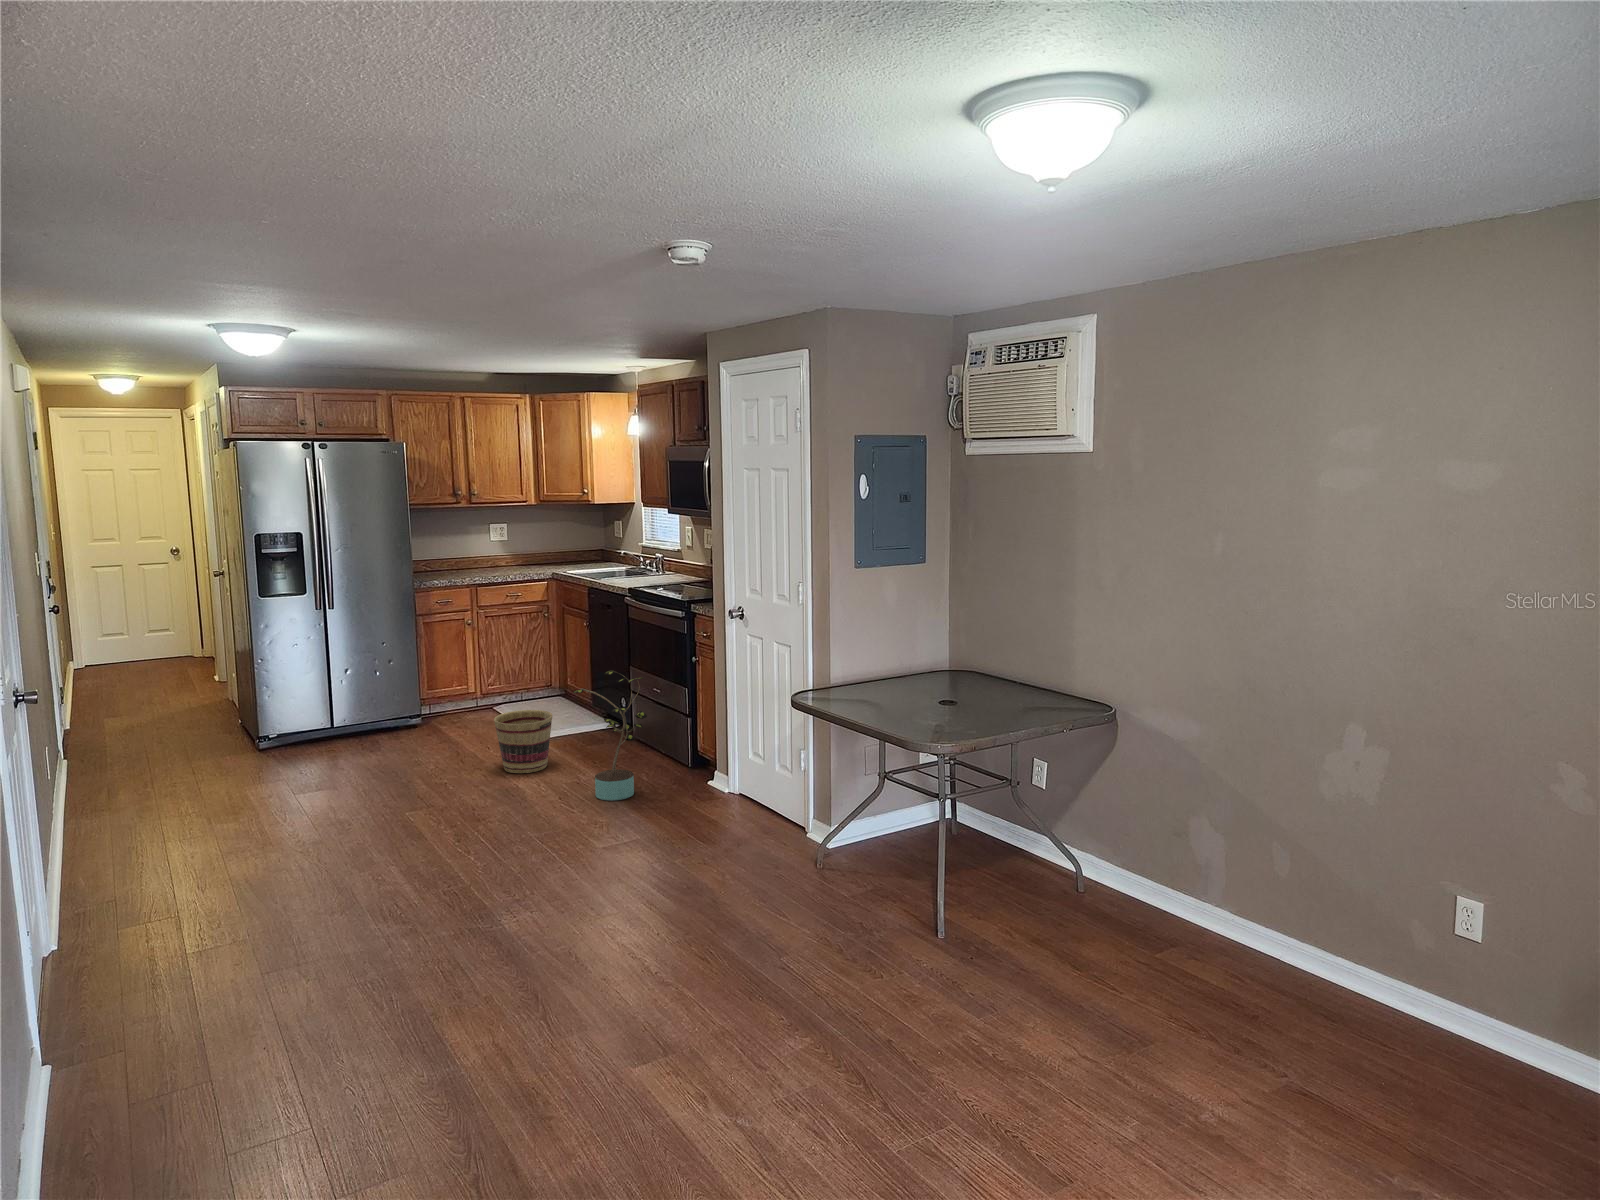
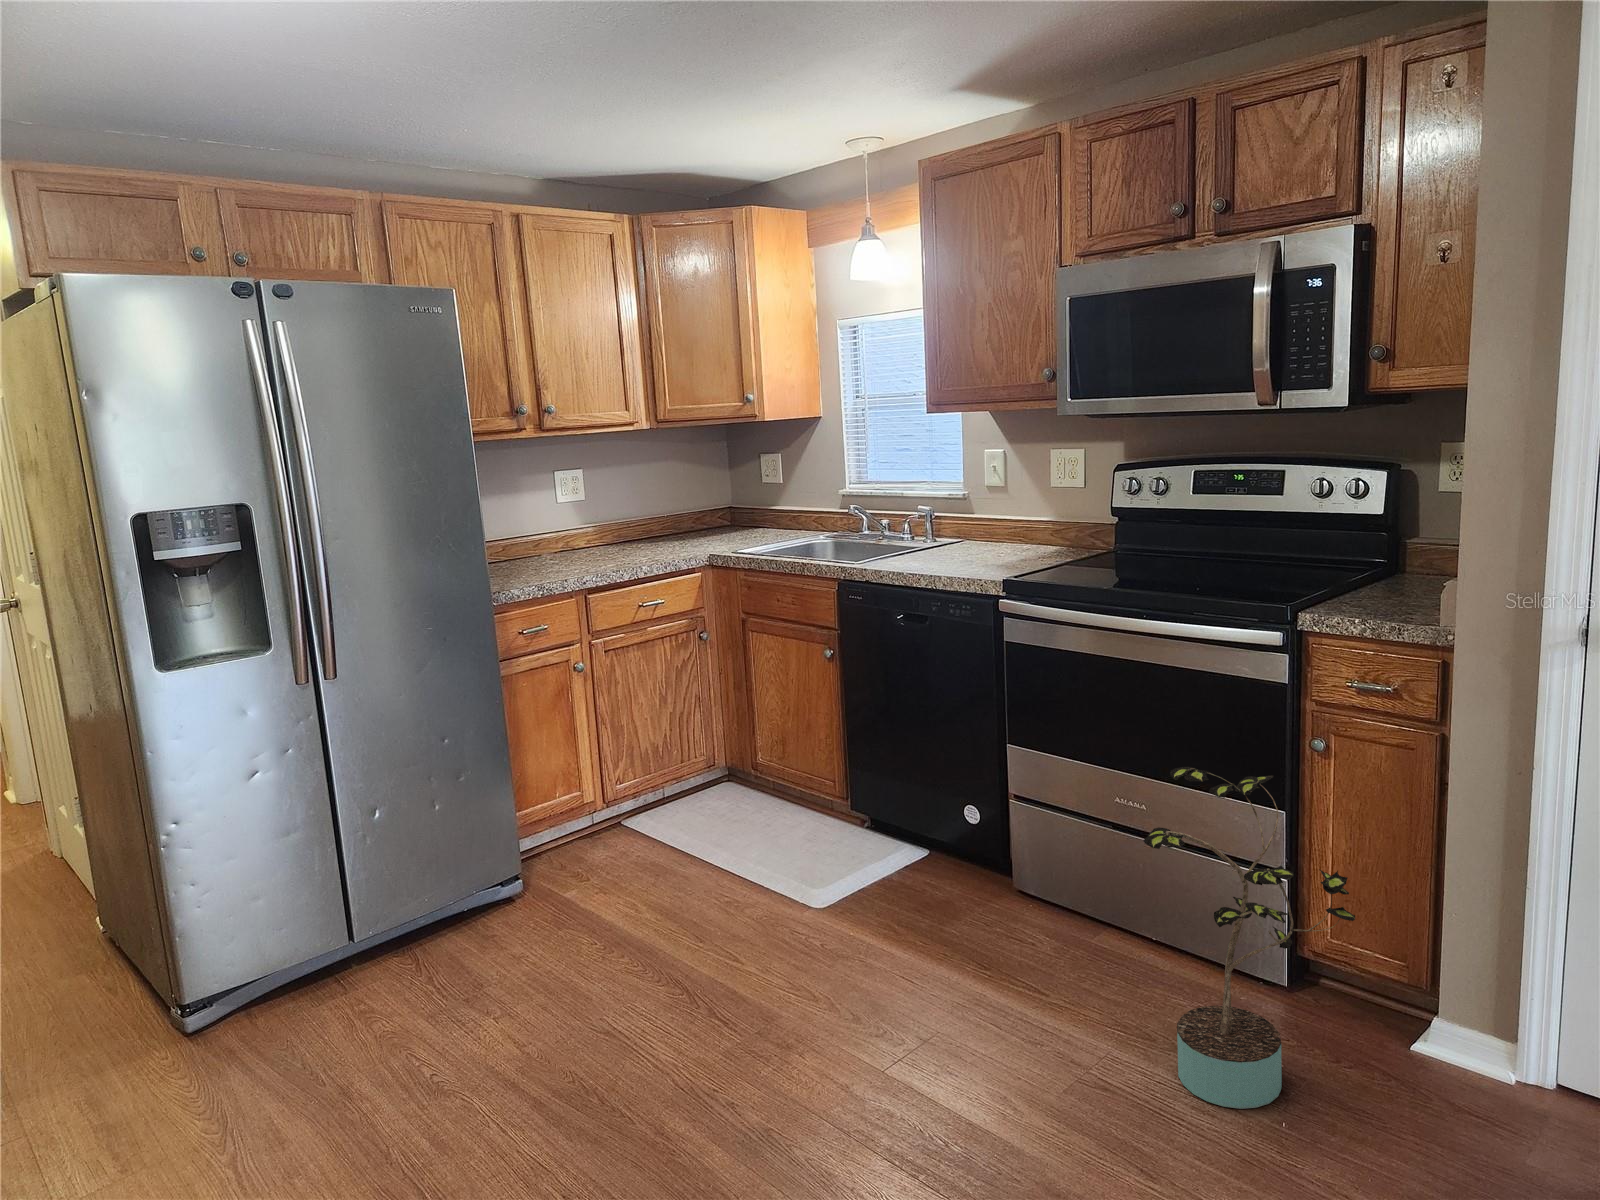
basket: present [494,710,552,773] -> none [815,860,950,1029]

